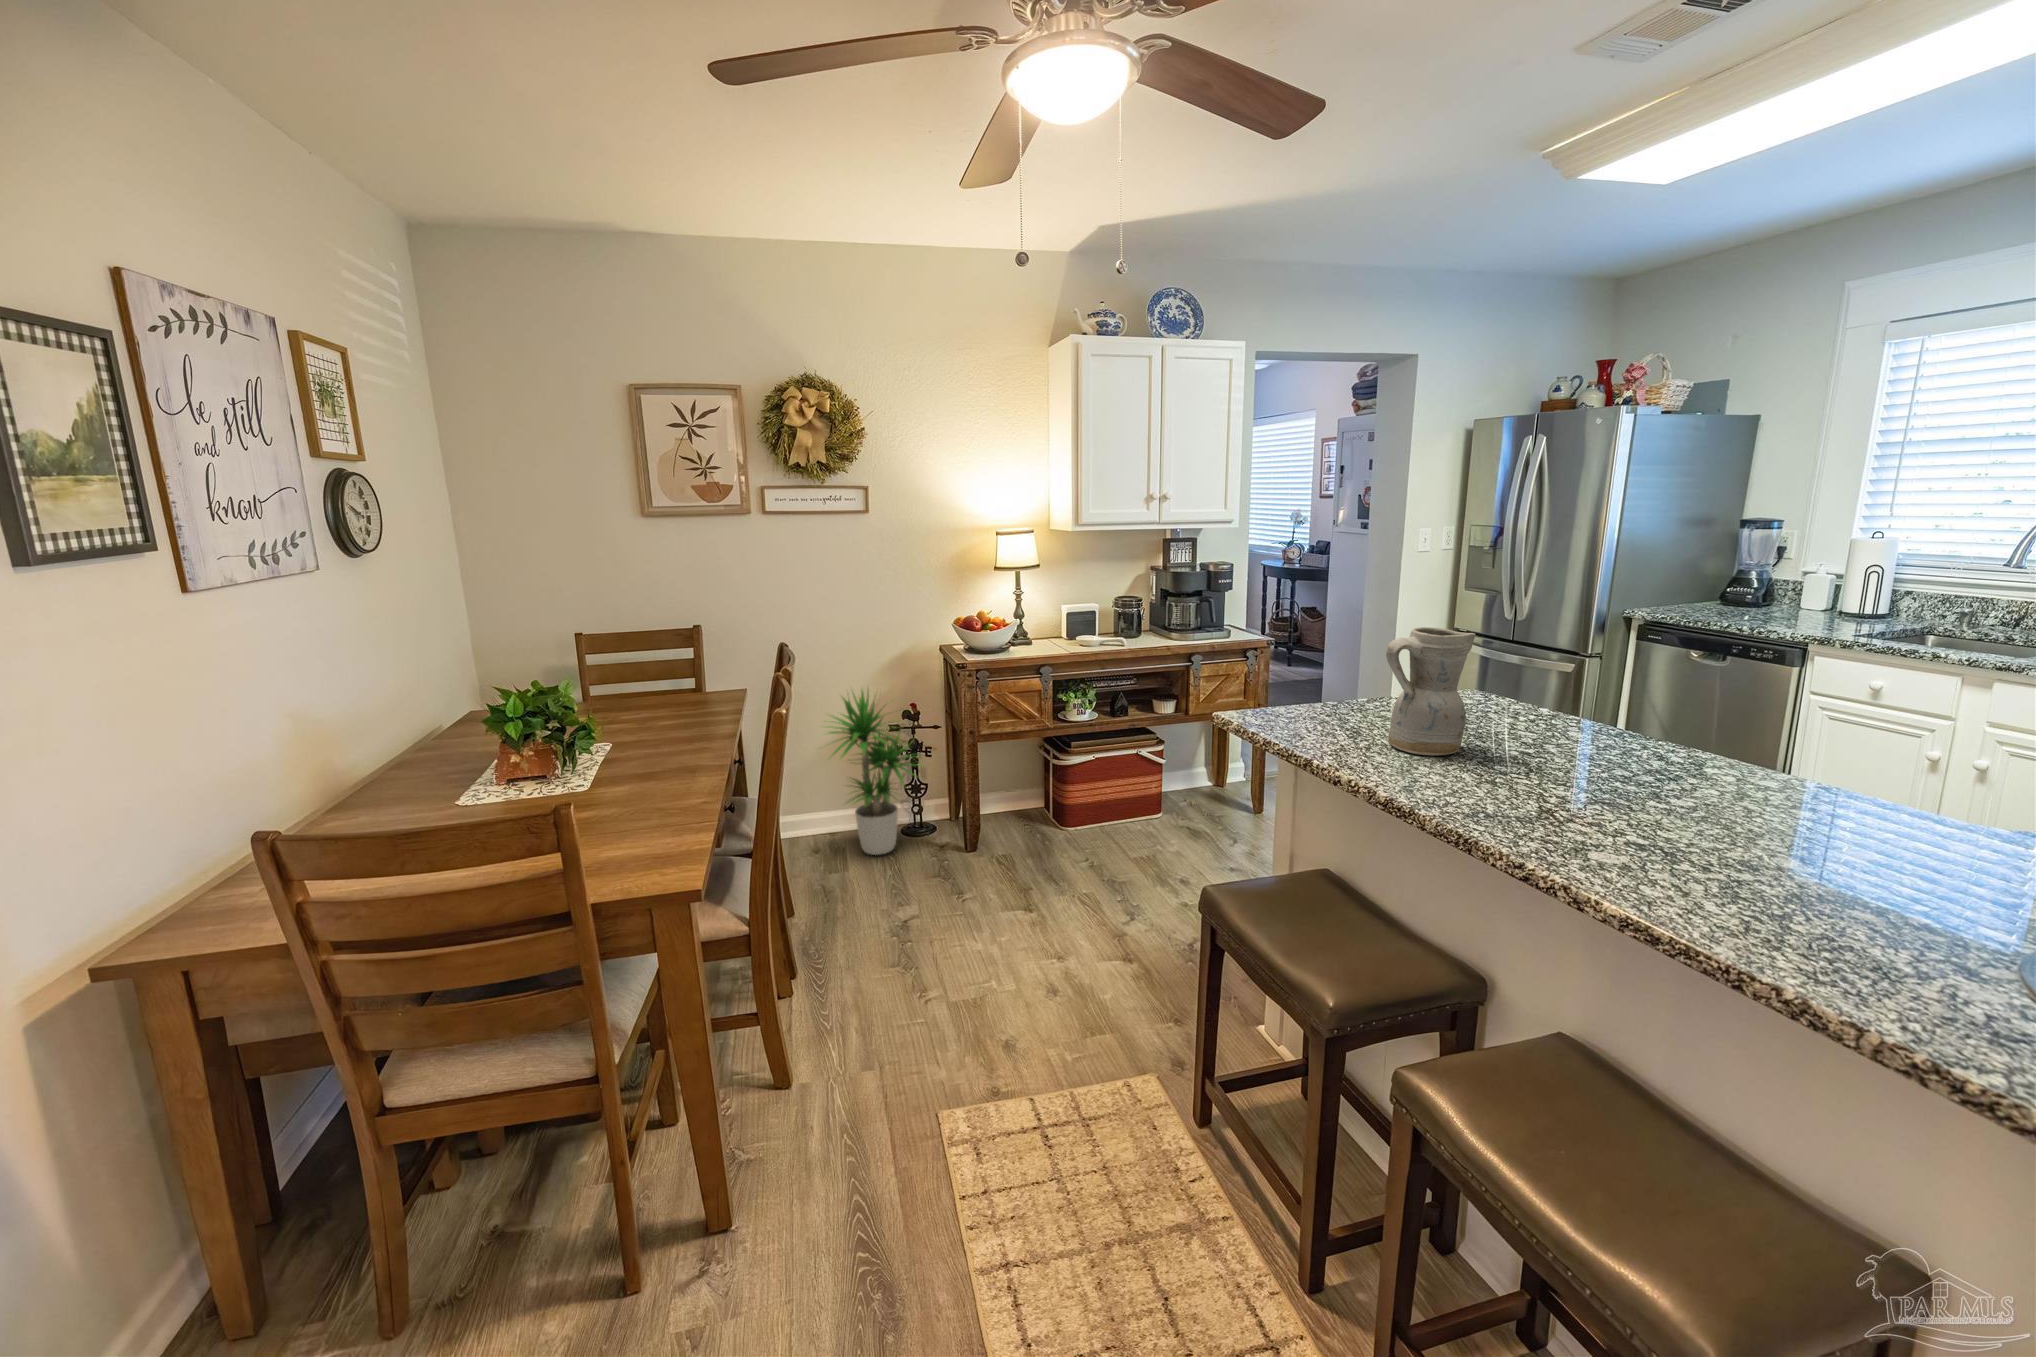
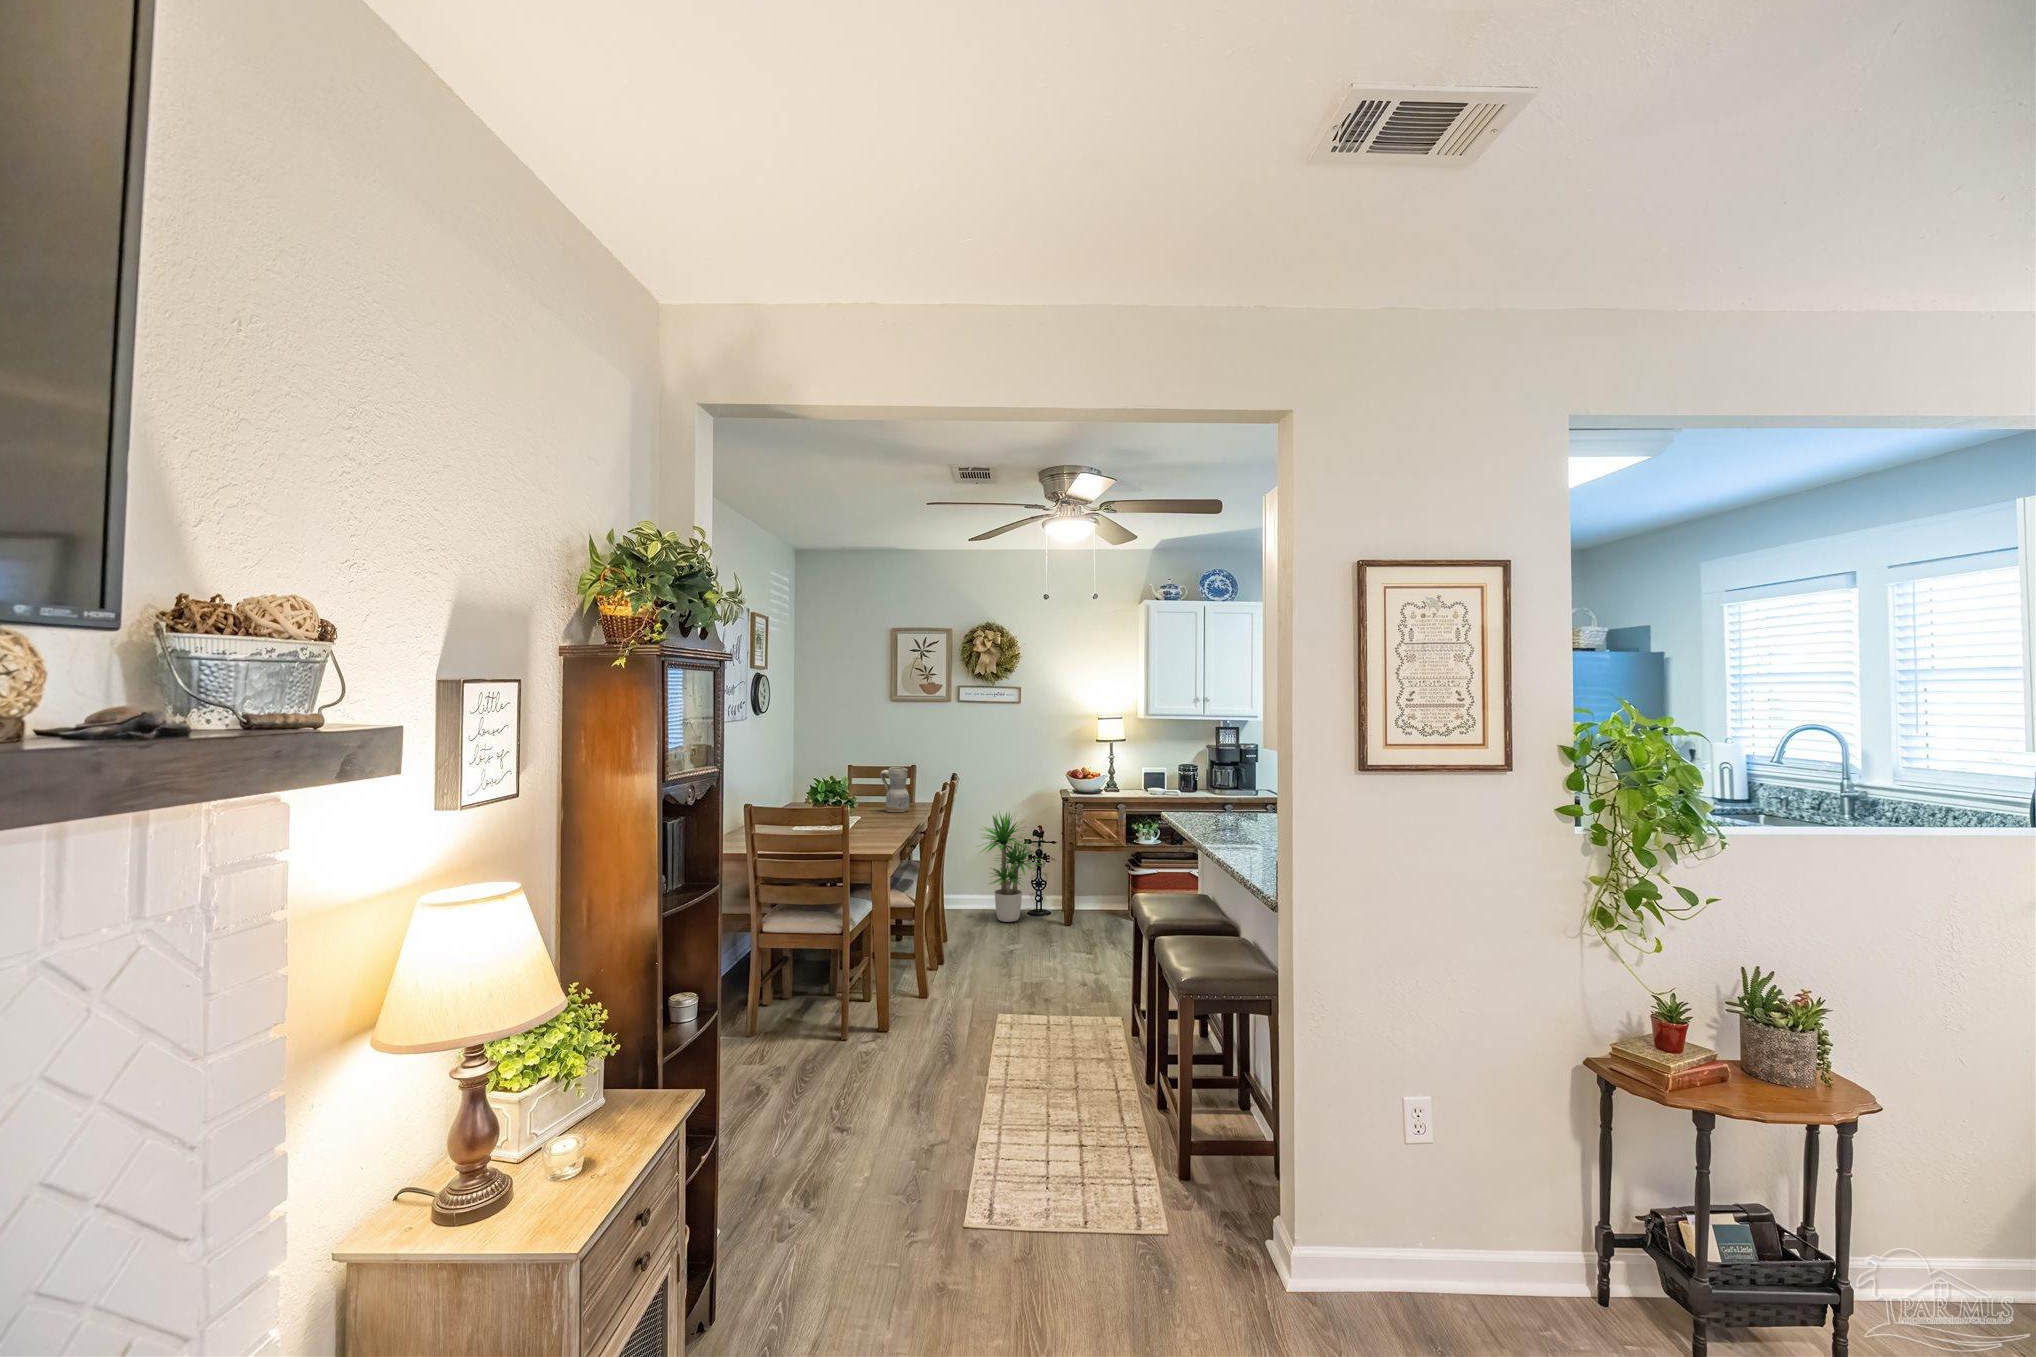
ceramic pitcher: present [1386,627,1476,755] -> present [881,767,909,812]

